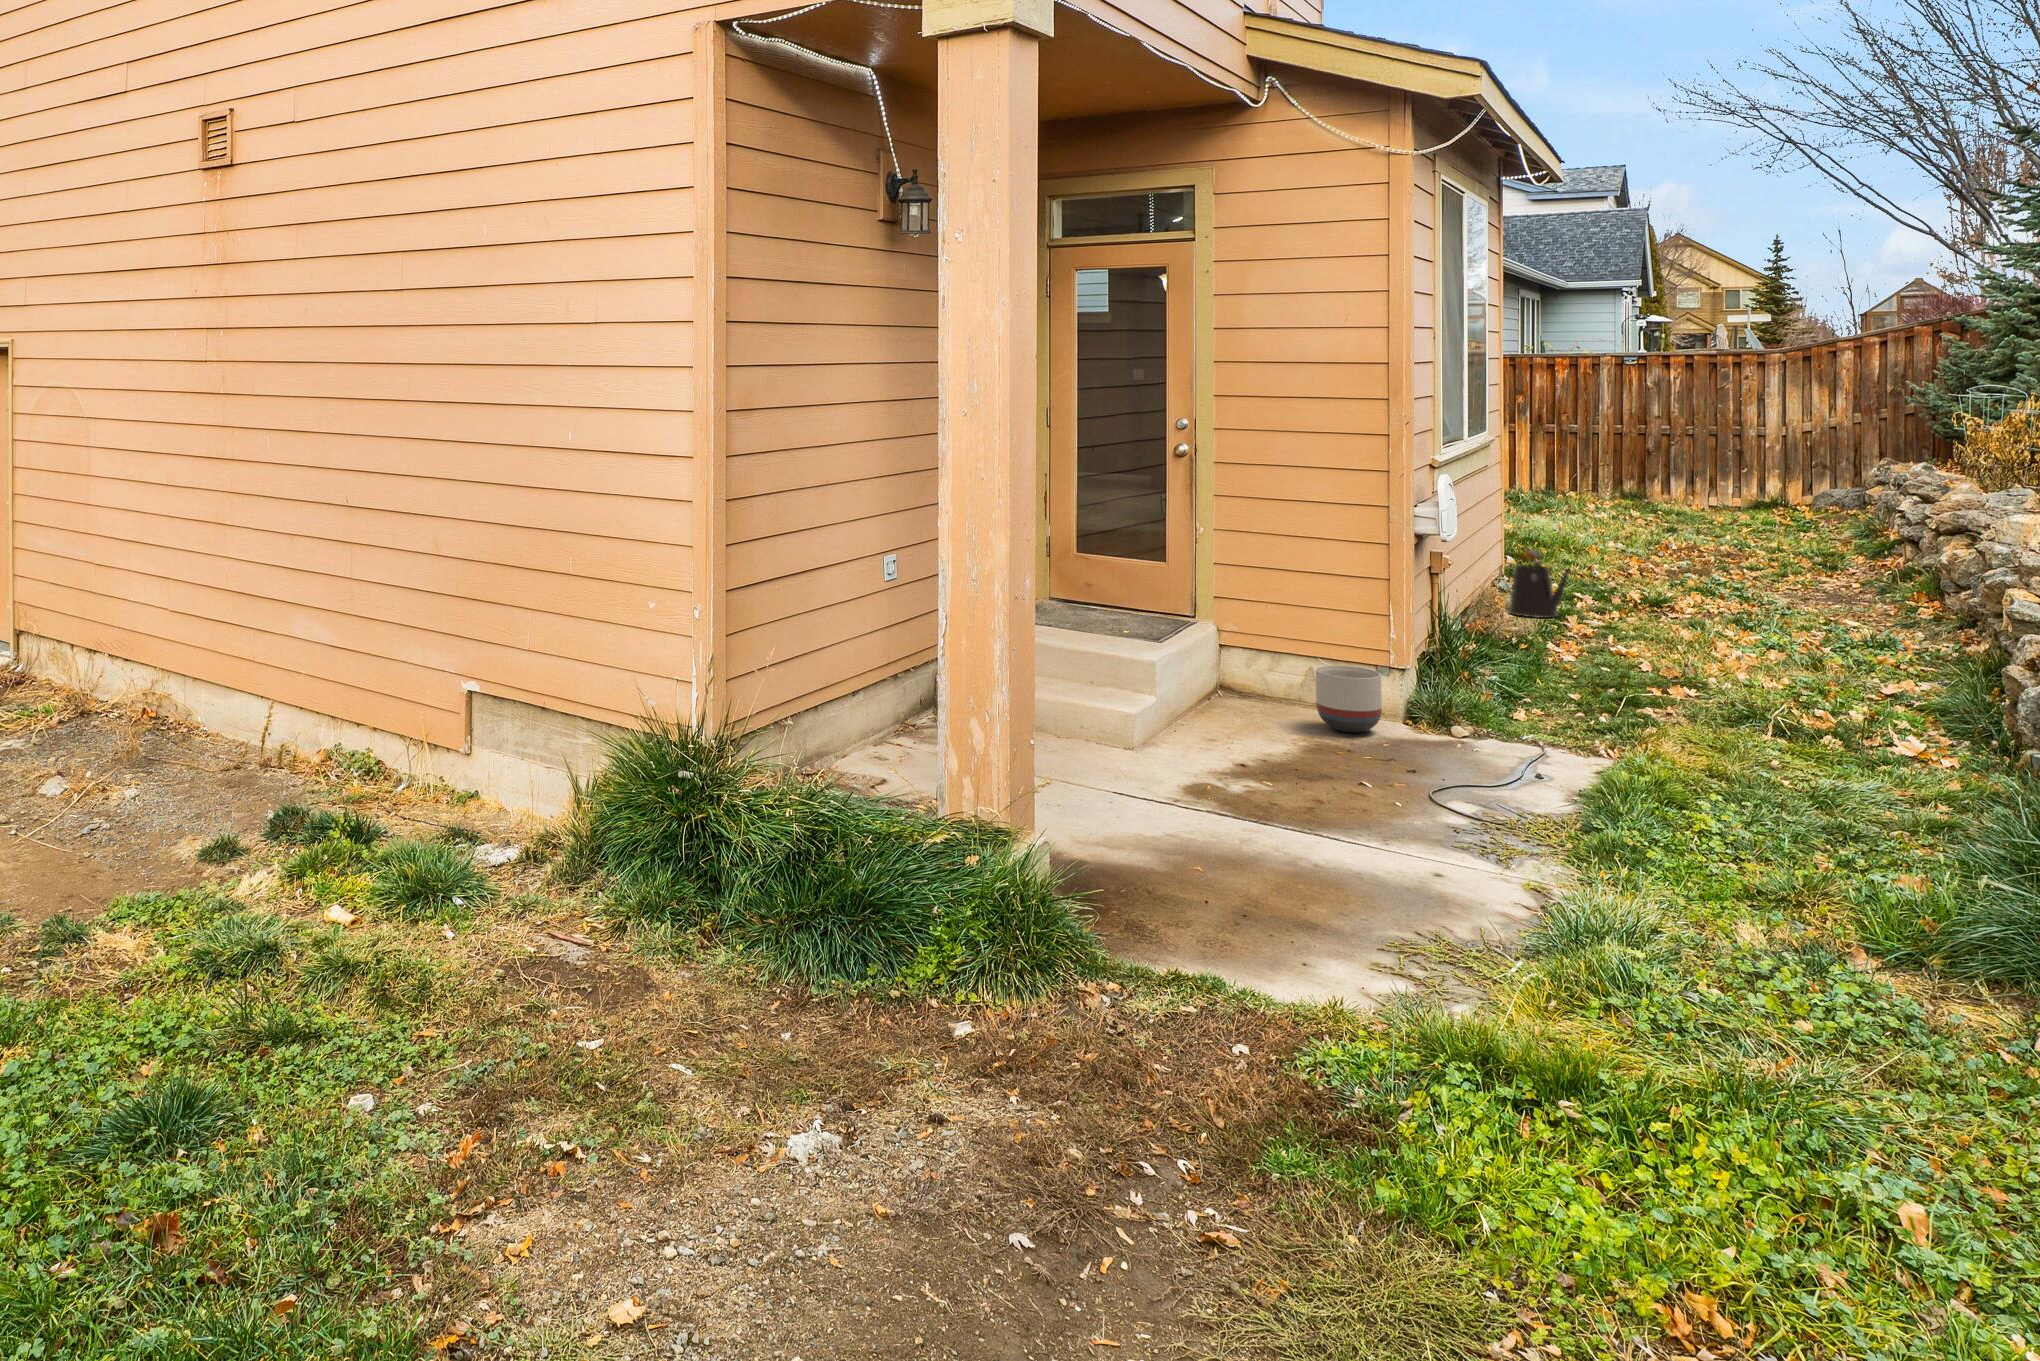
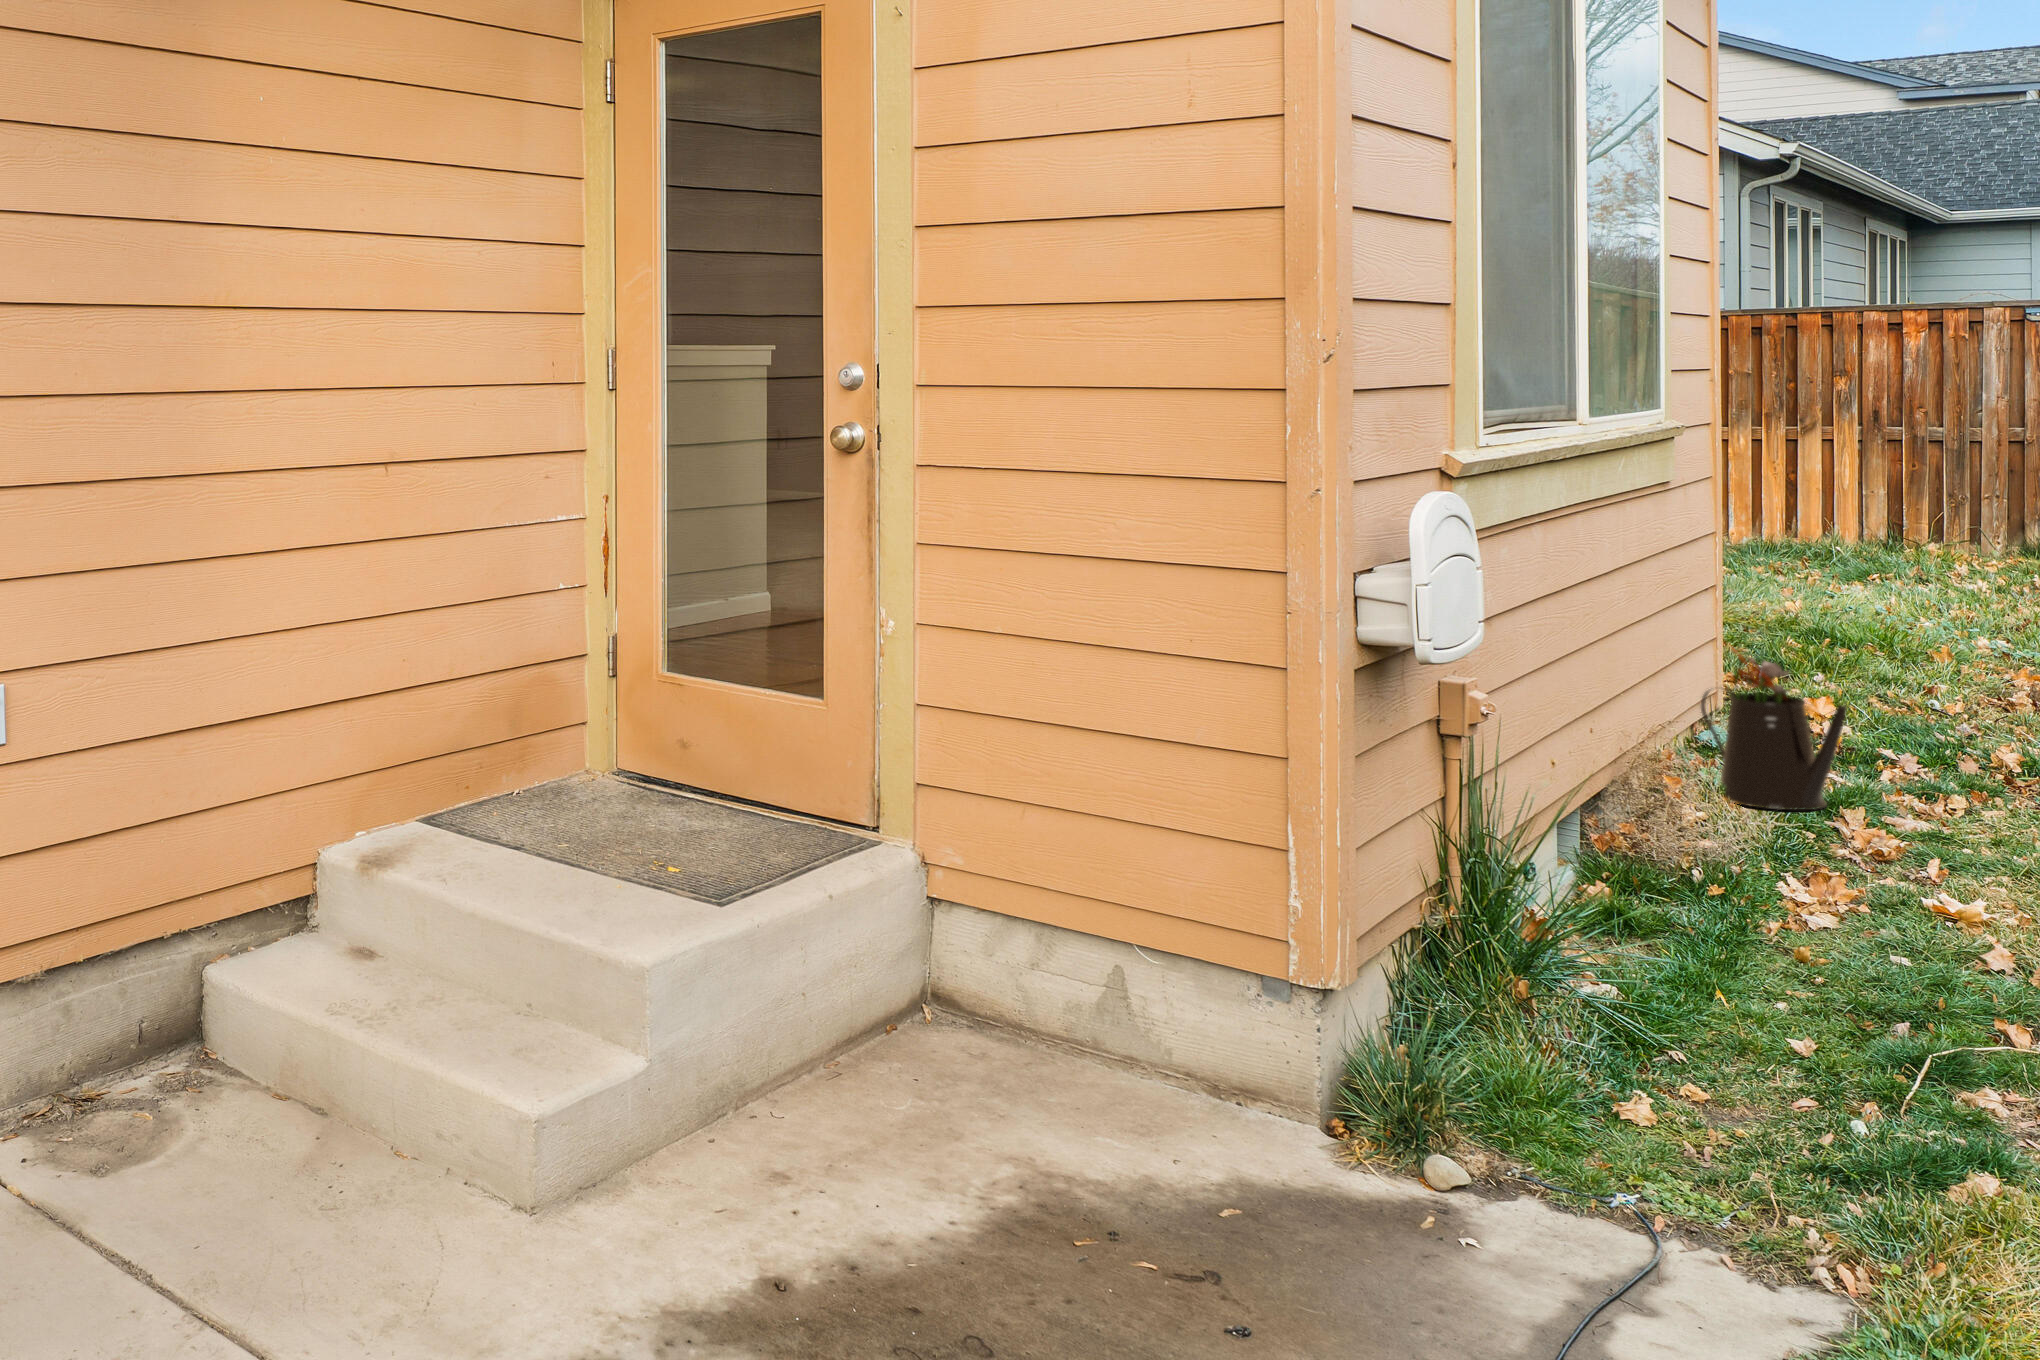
planter: present [1316,666,1382,733] -> none [1086,971,1244,1155]

